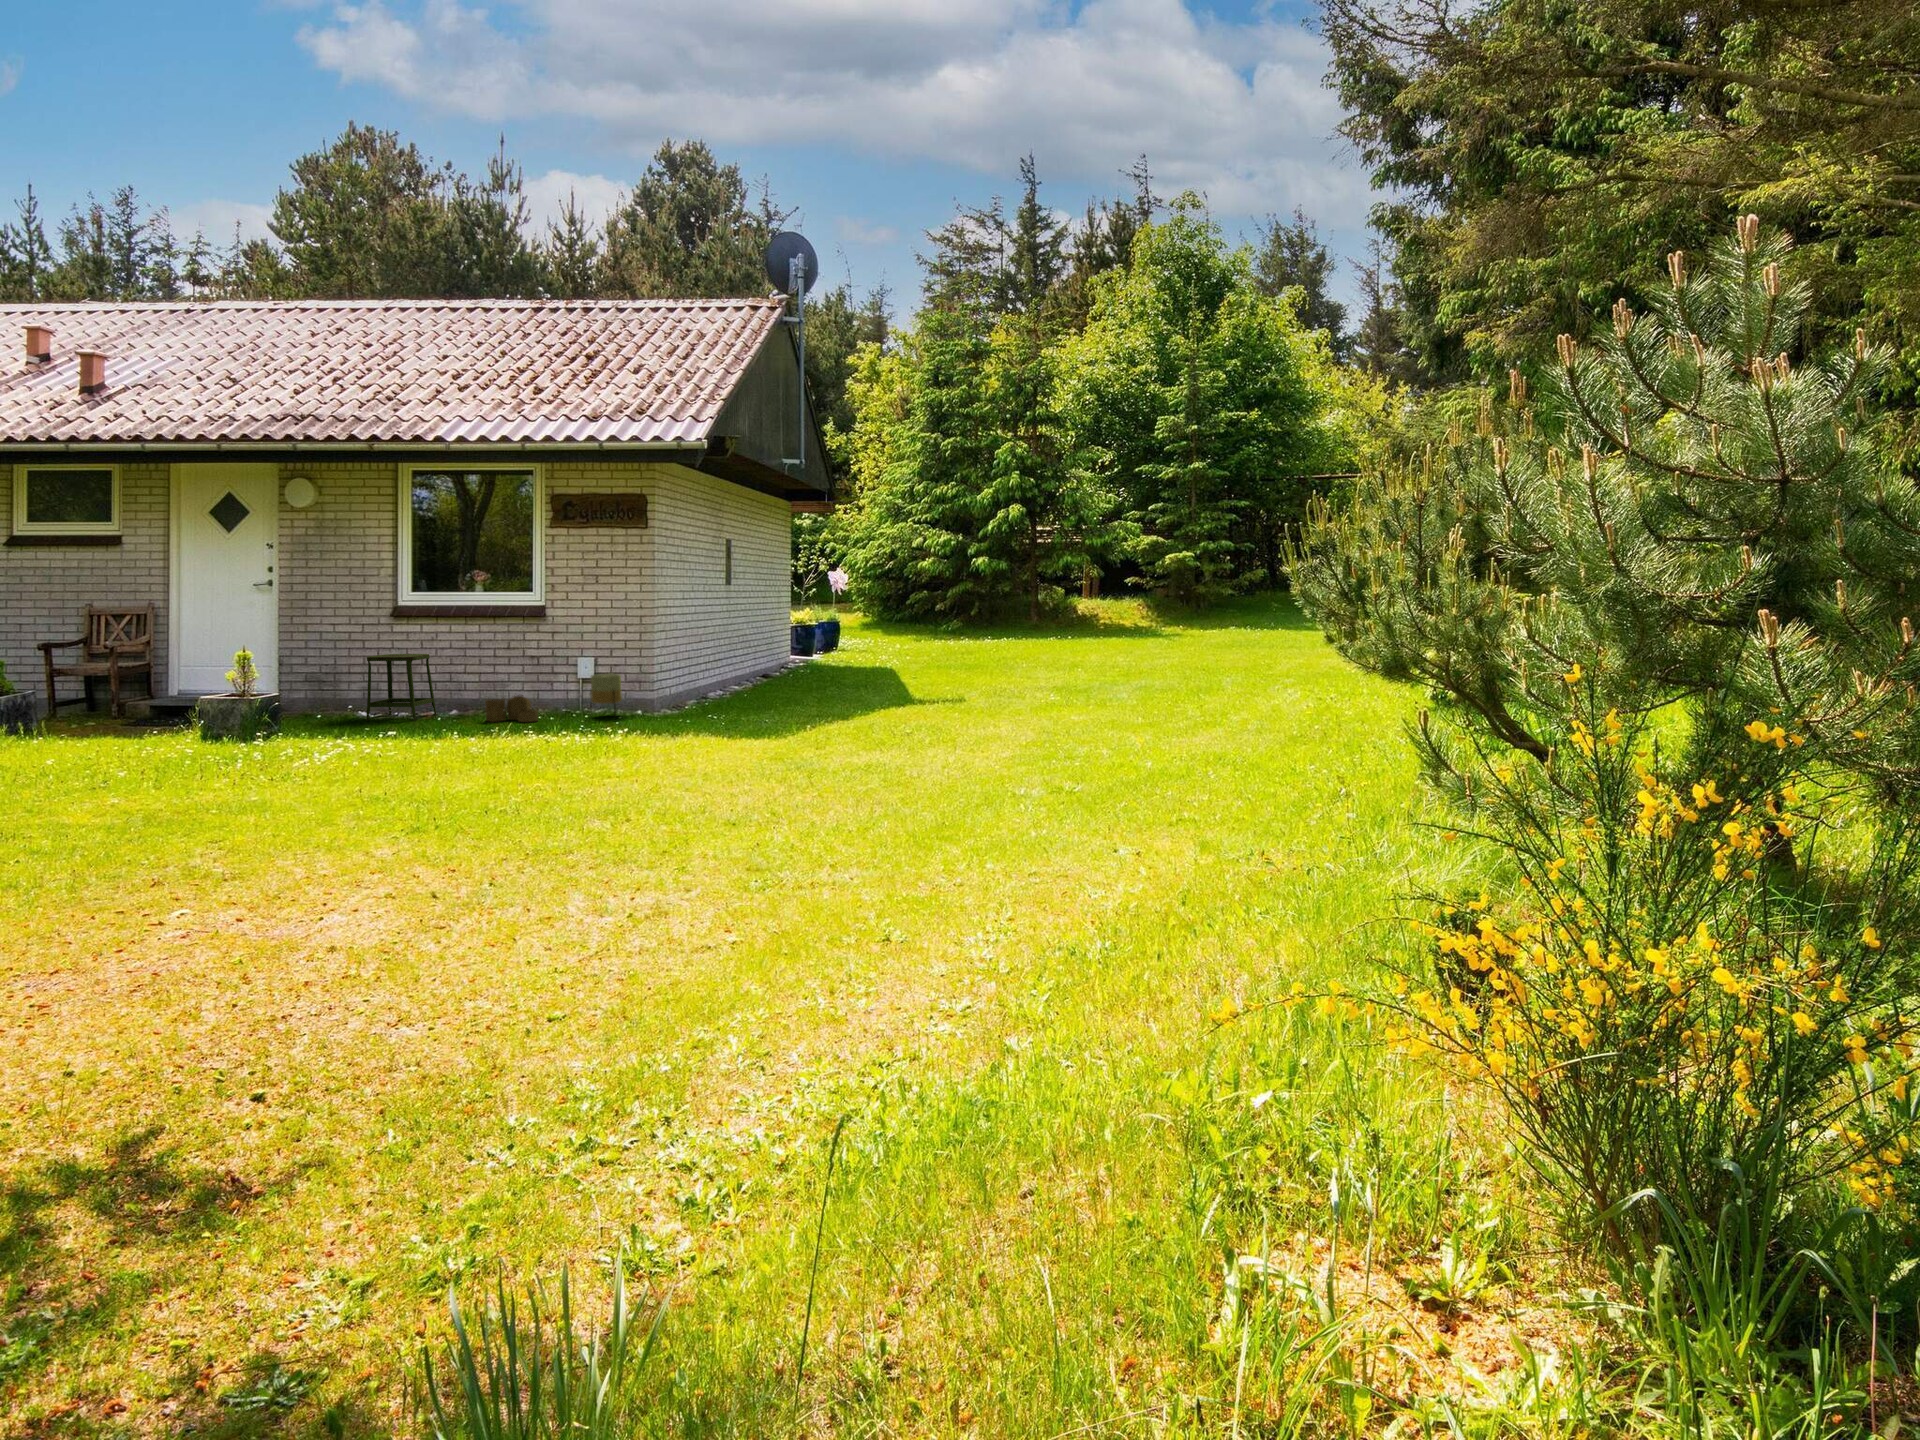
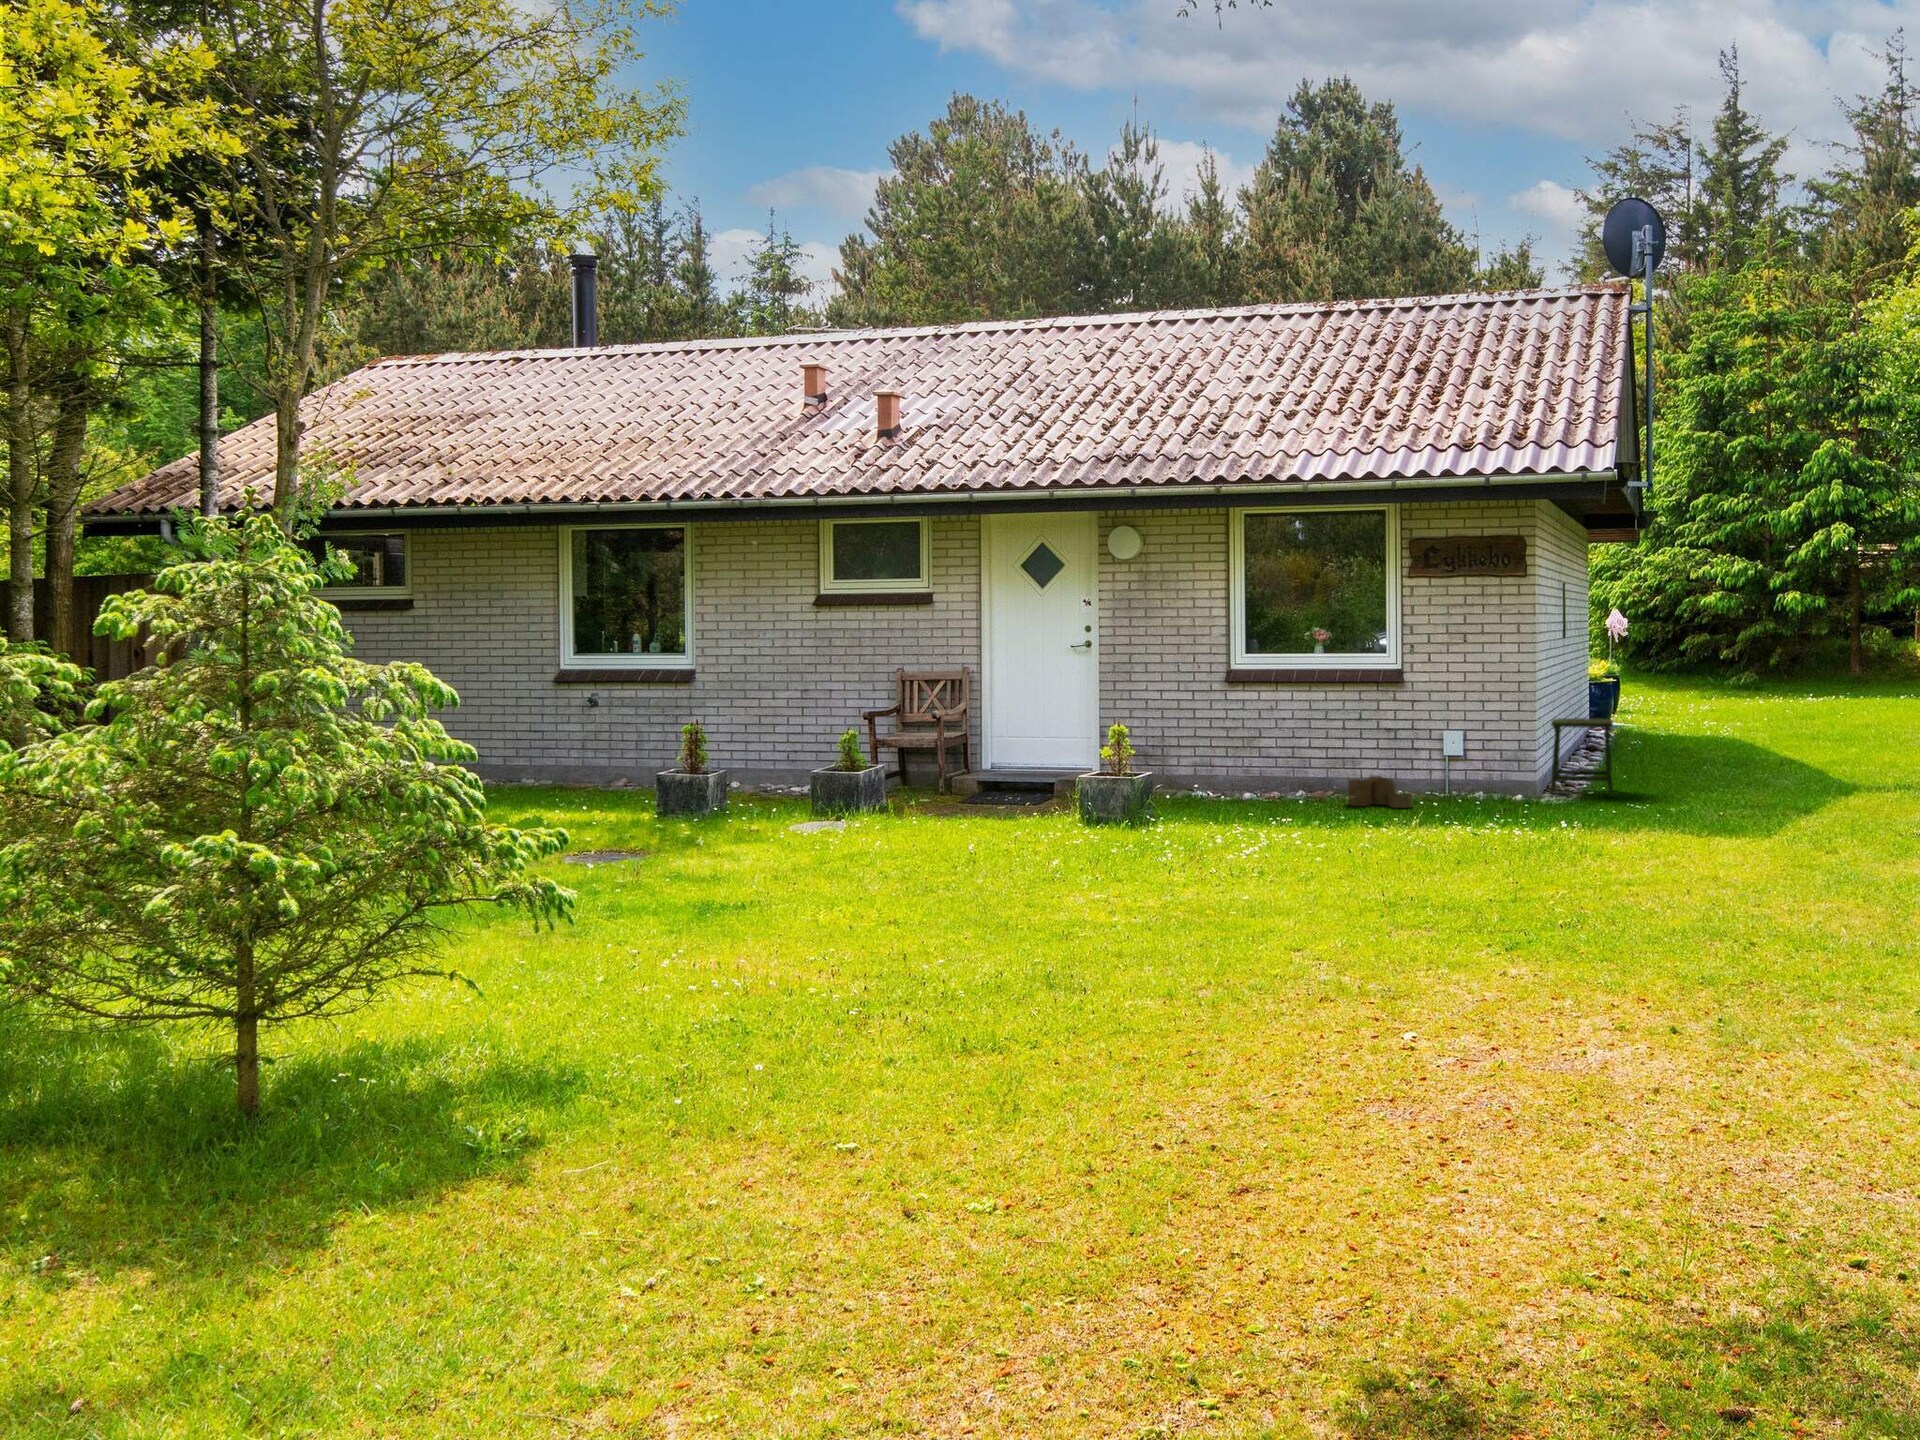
stool: present [366,654,437,721] -> present [1550,718,1613,798]
planter: present [590,674,622,714] -> none [1468,752,1506,805]

